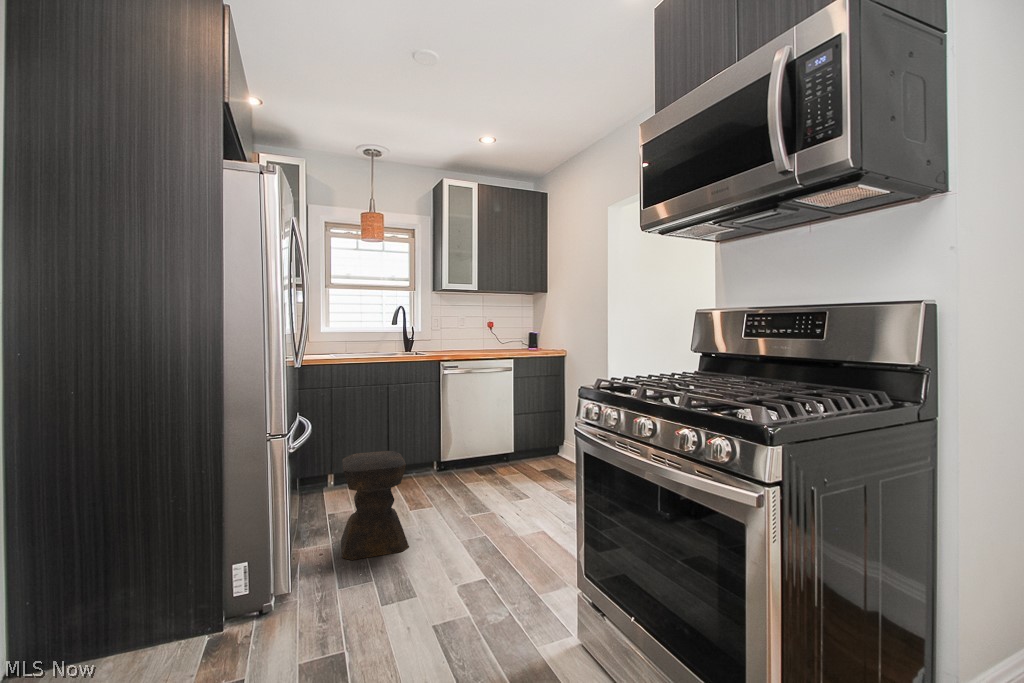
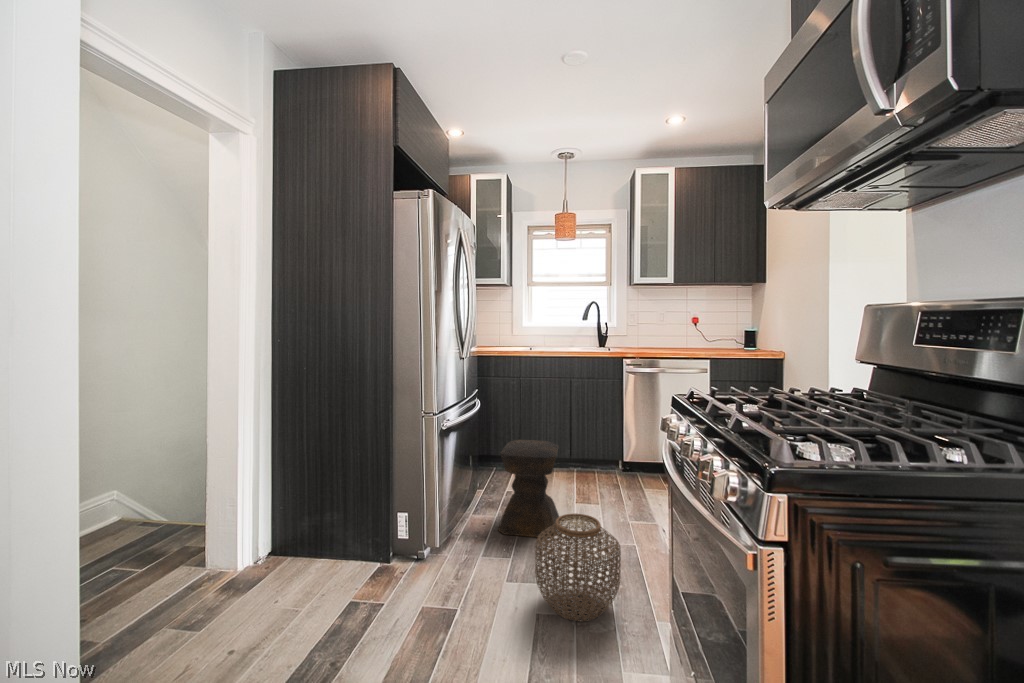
woven basket: none [423,513,508,621] -> present [535,514,621,621]

